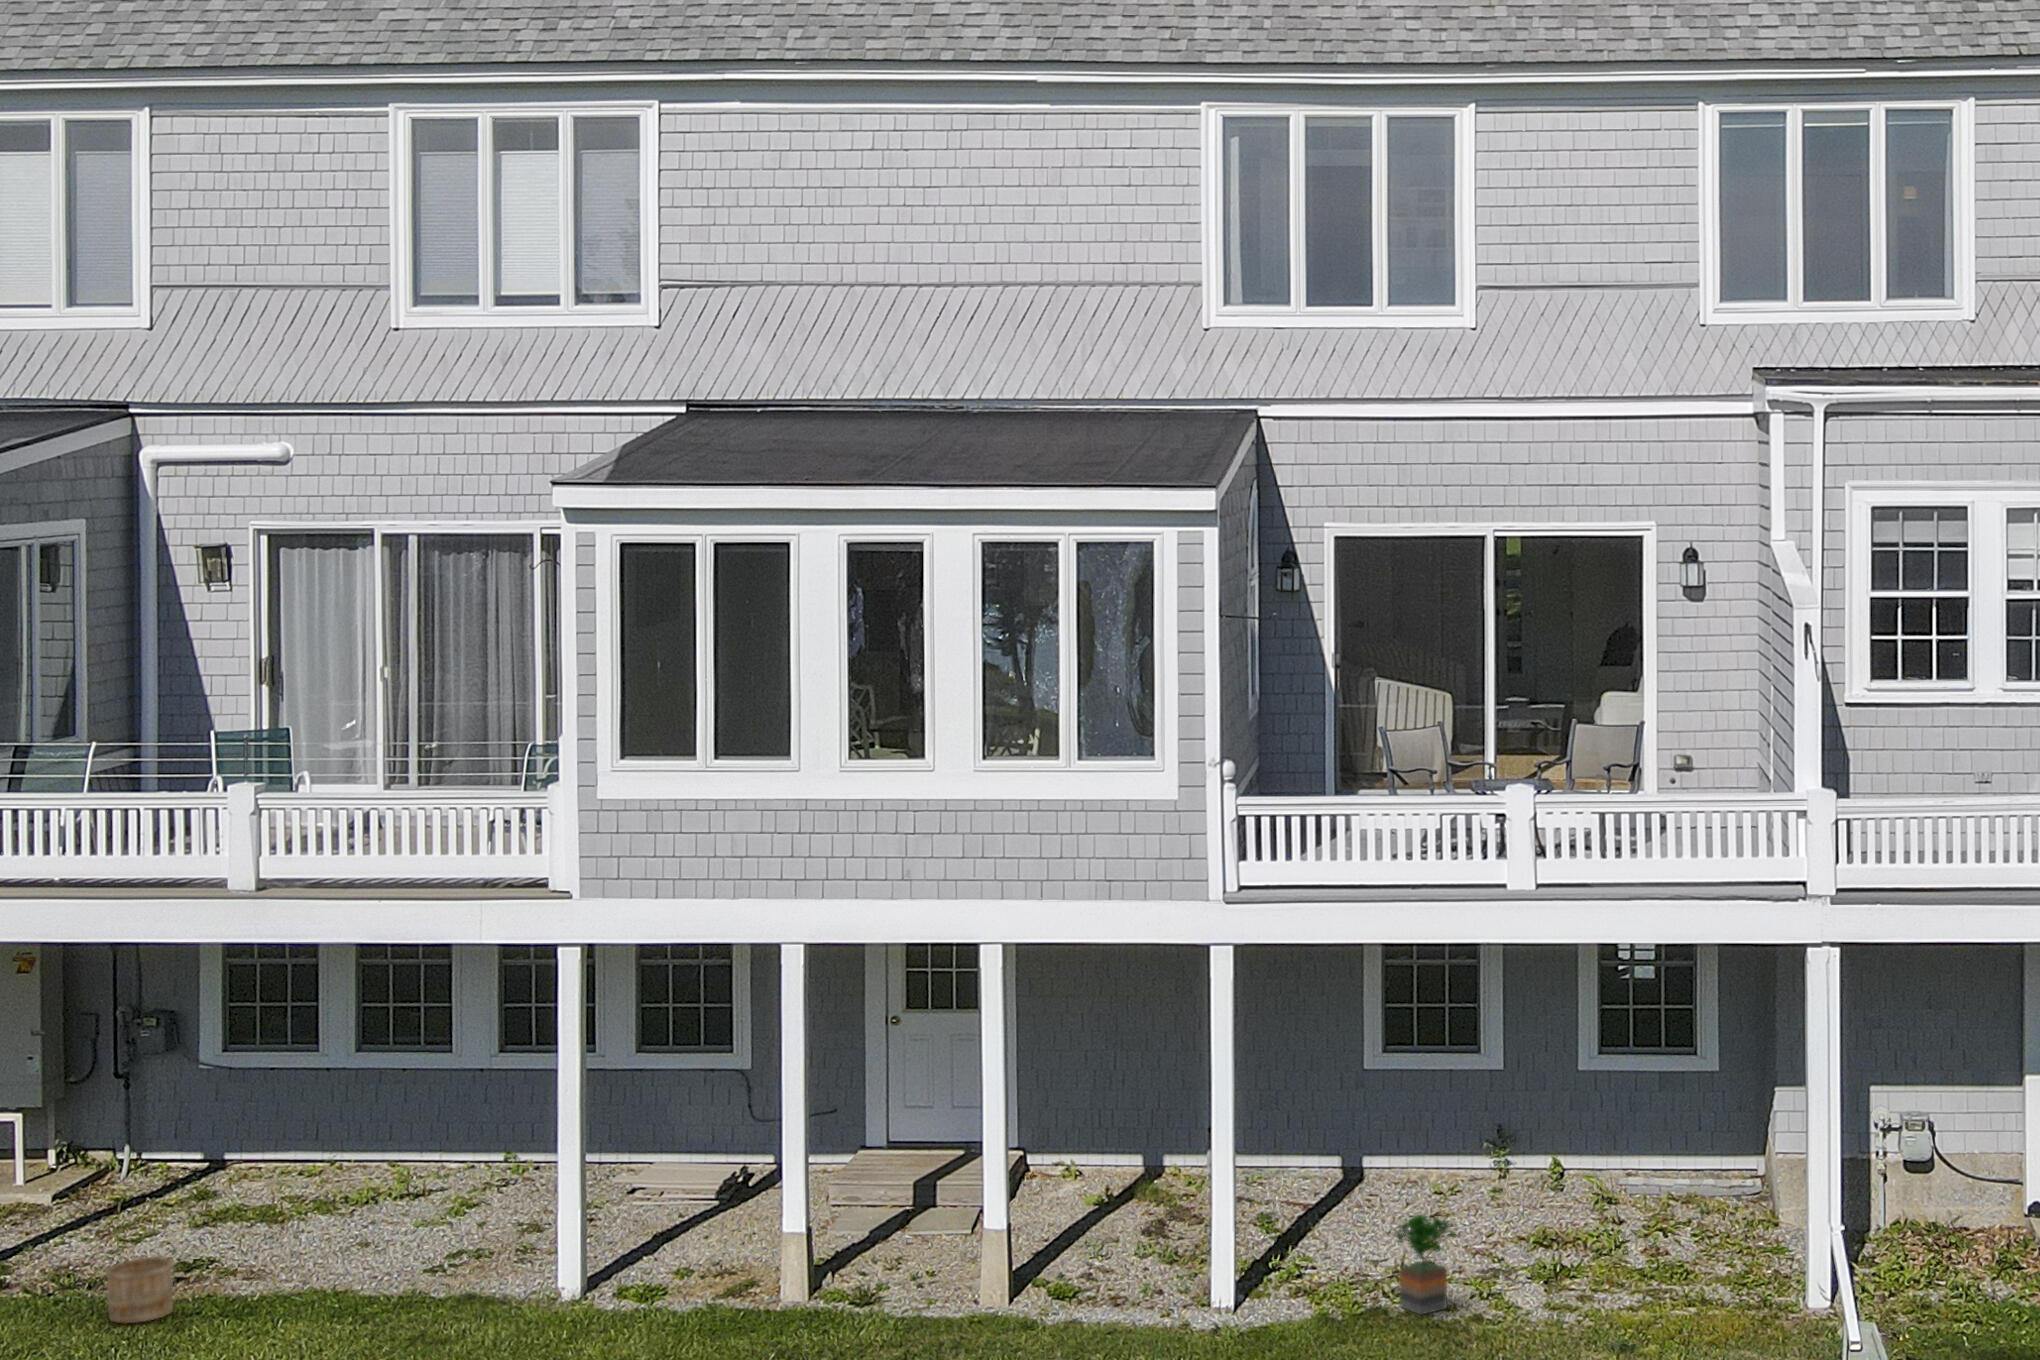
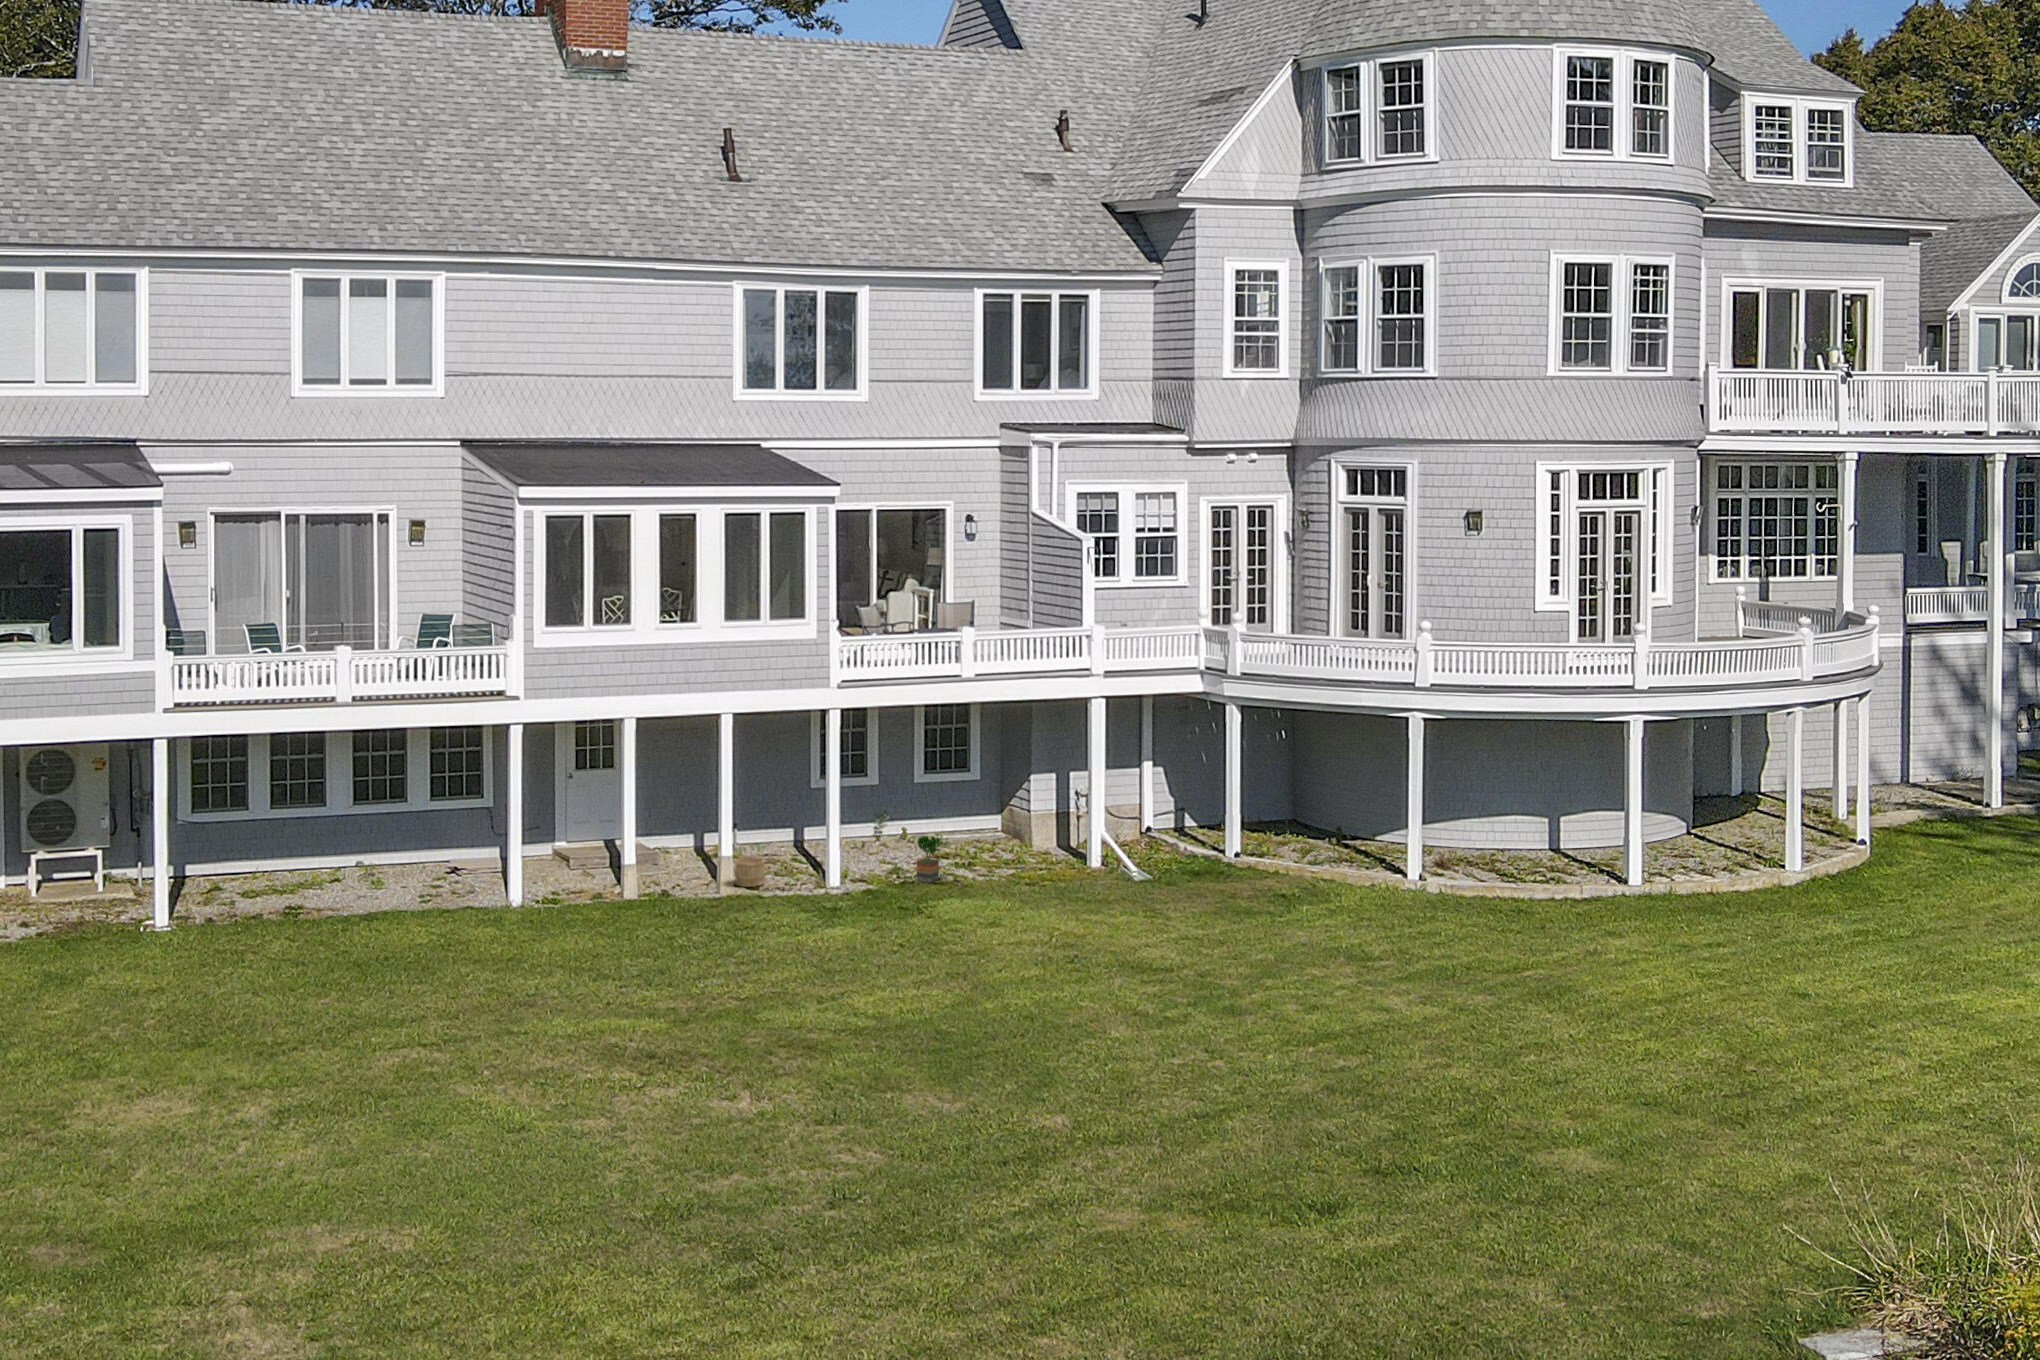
wooden bucket: present [105,1257,174,1324] -> present [734,857,765,887]

